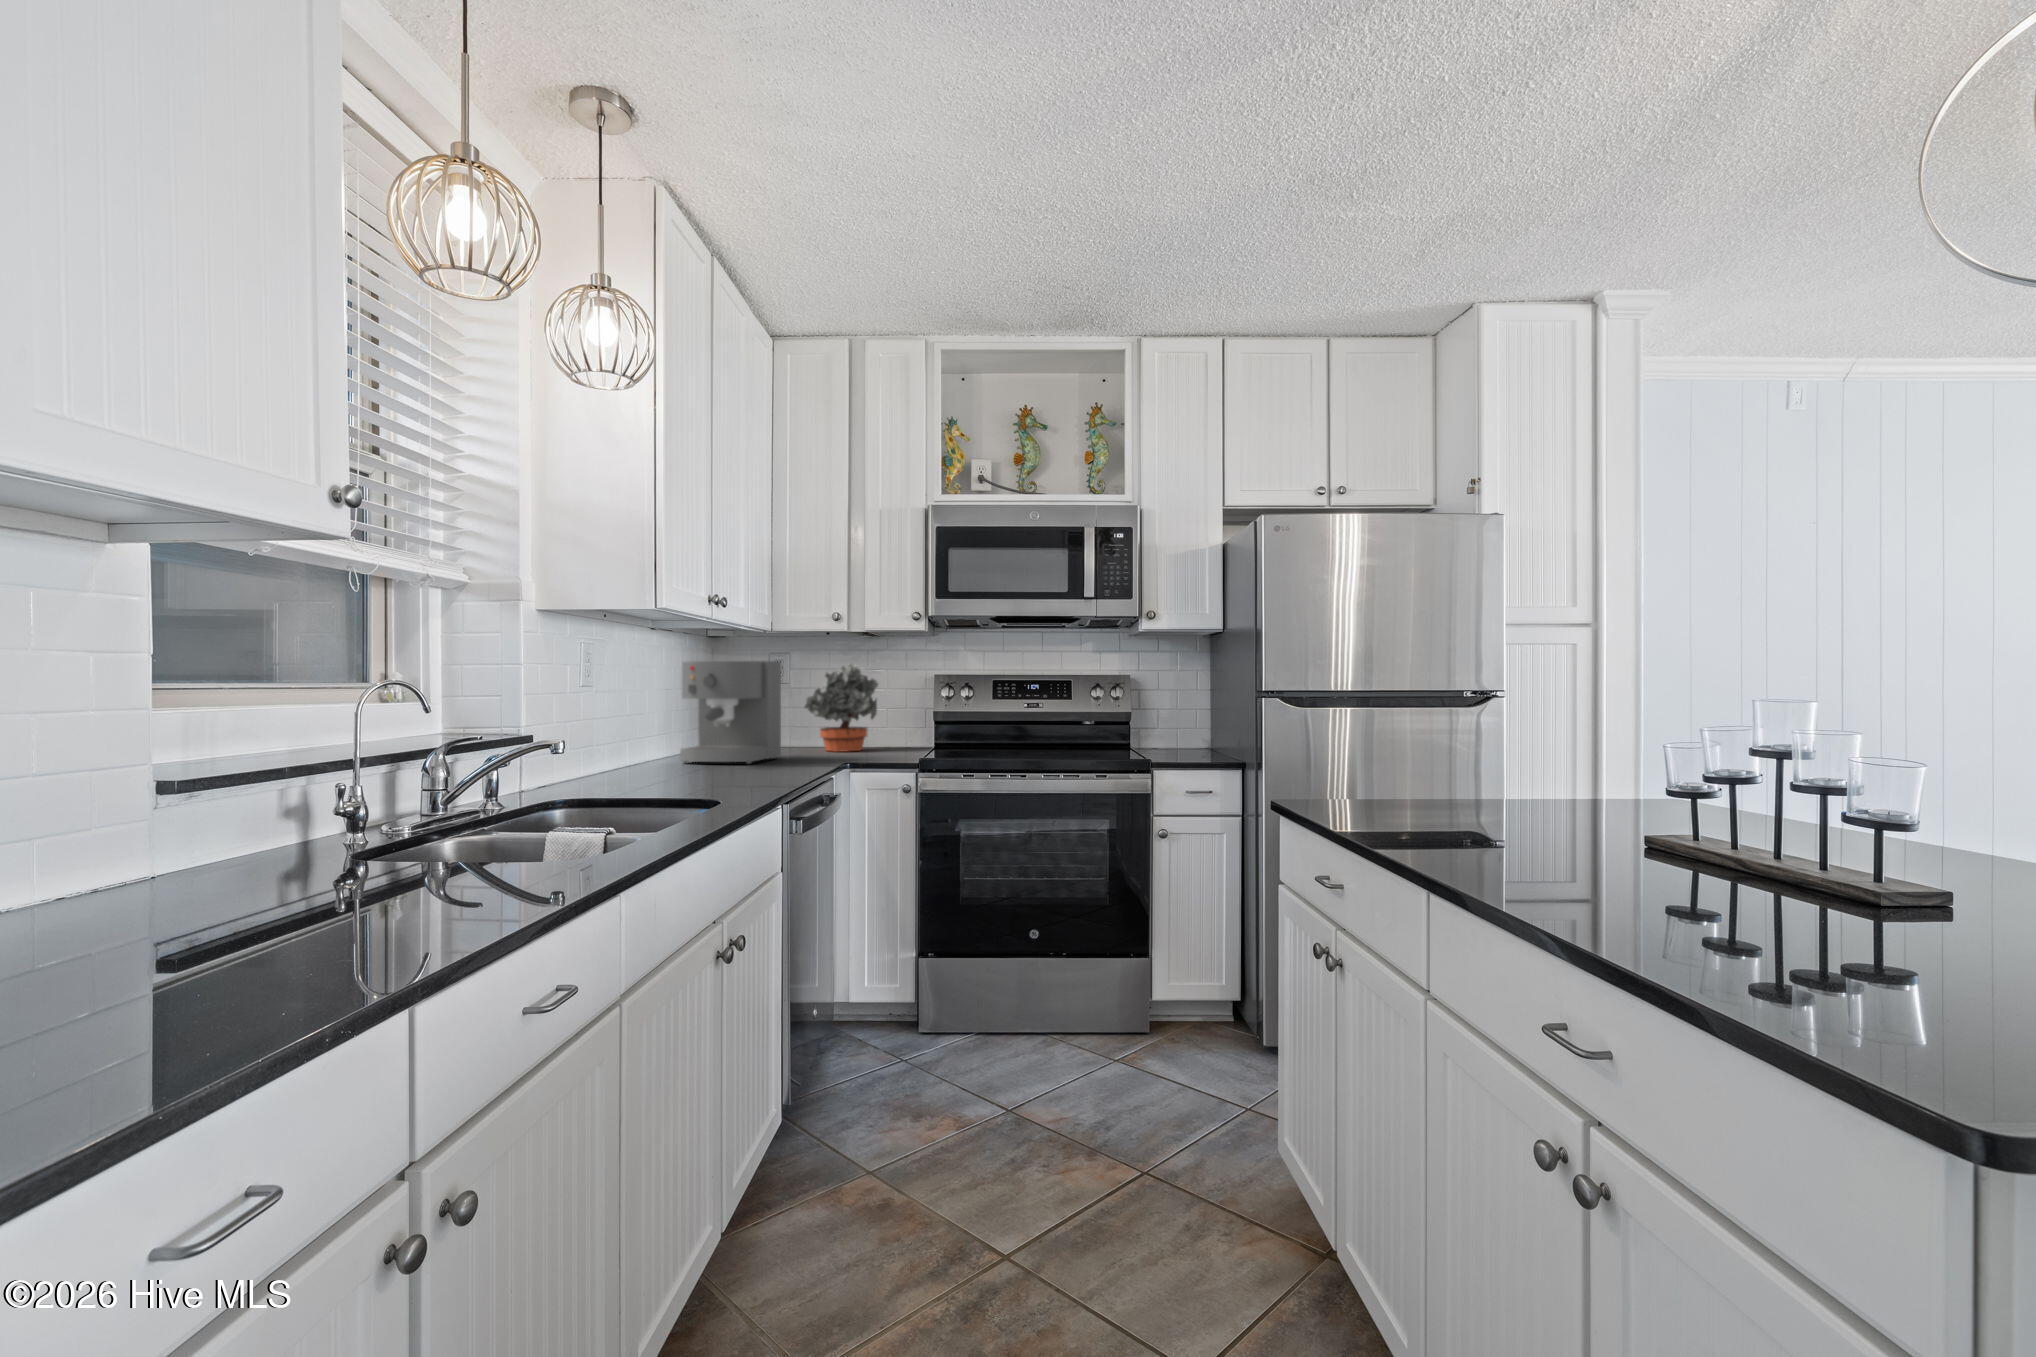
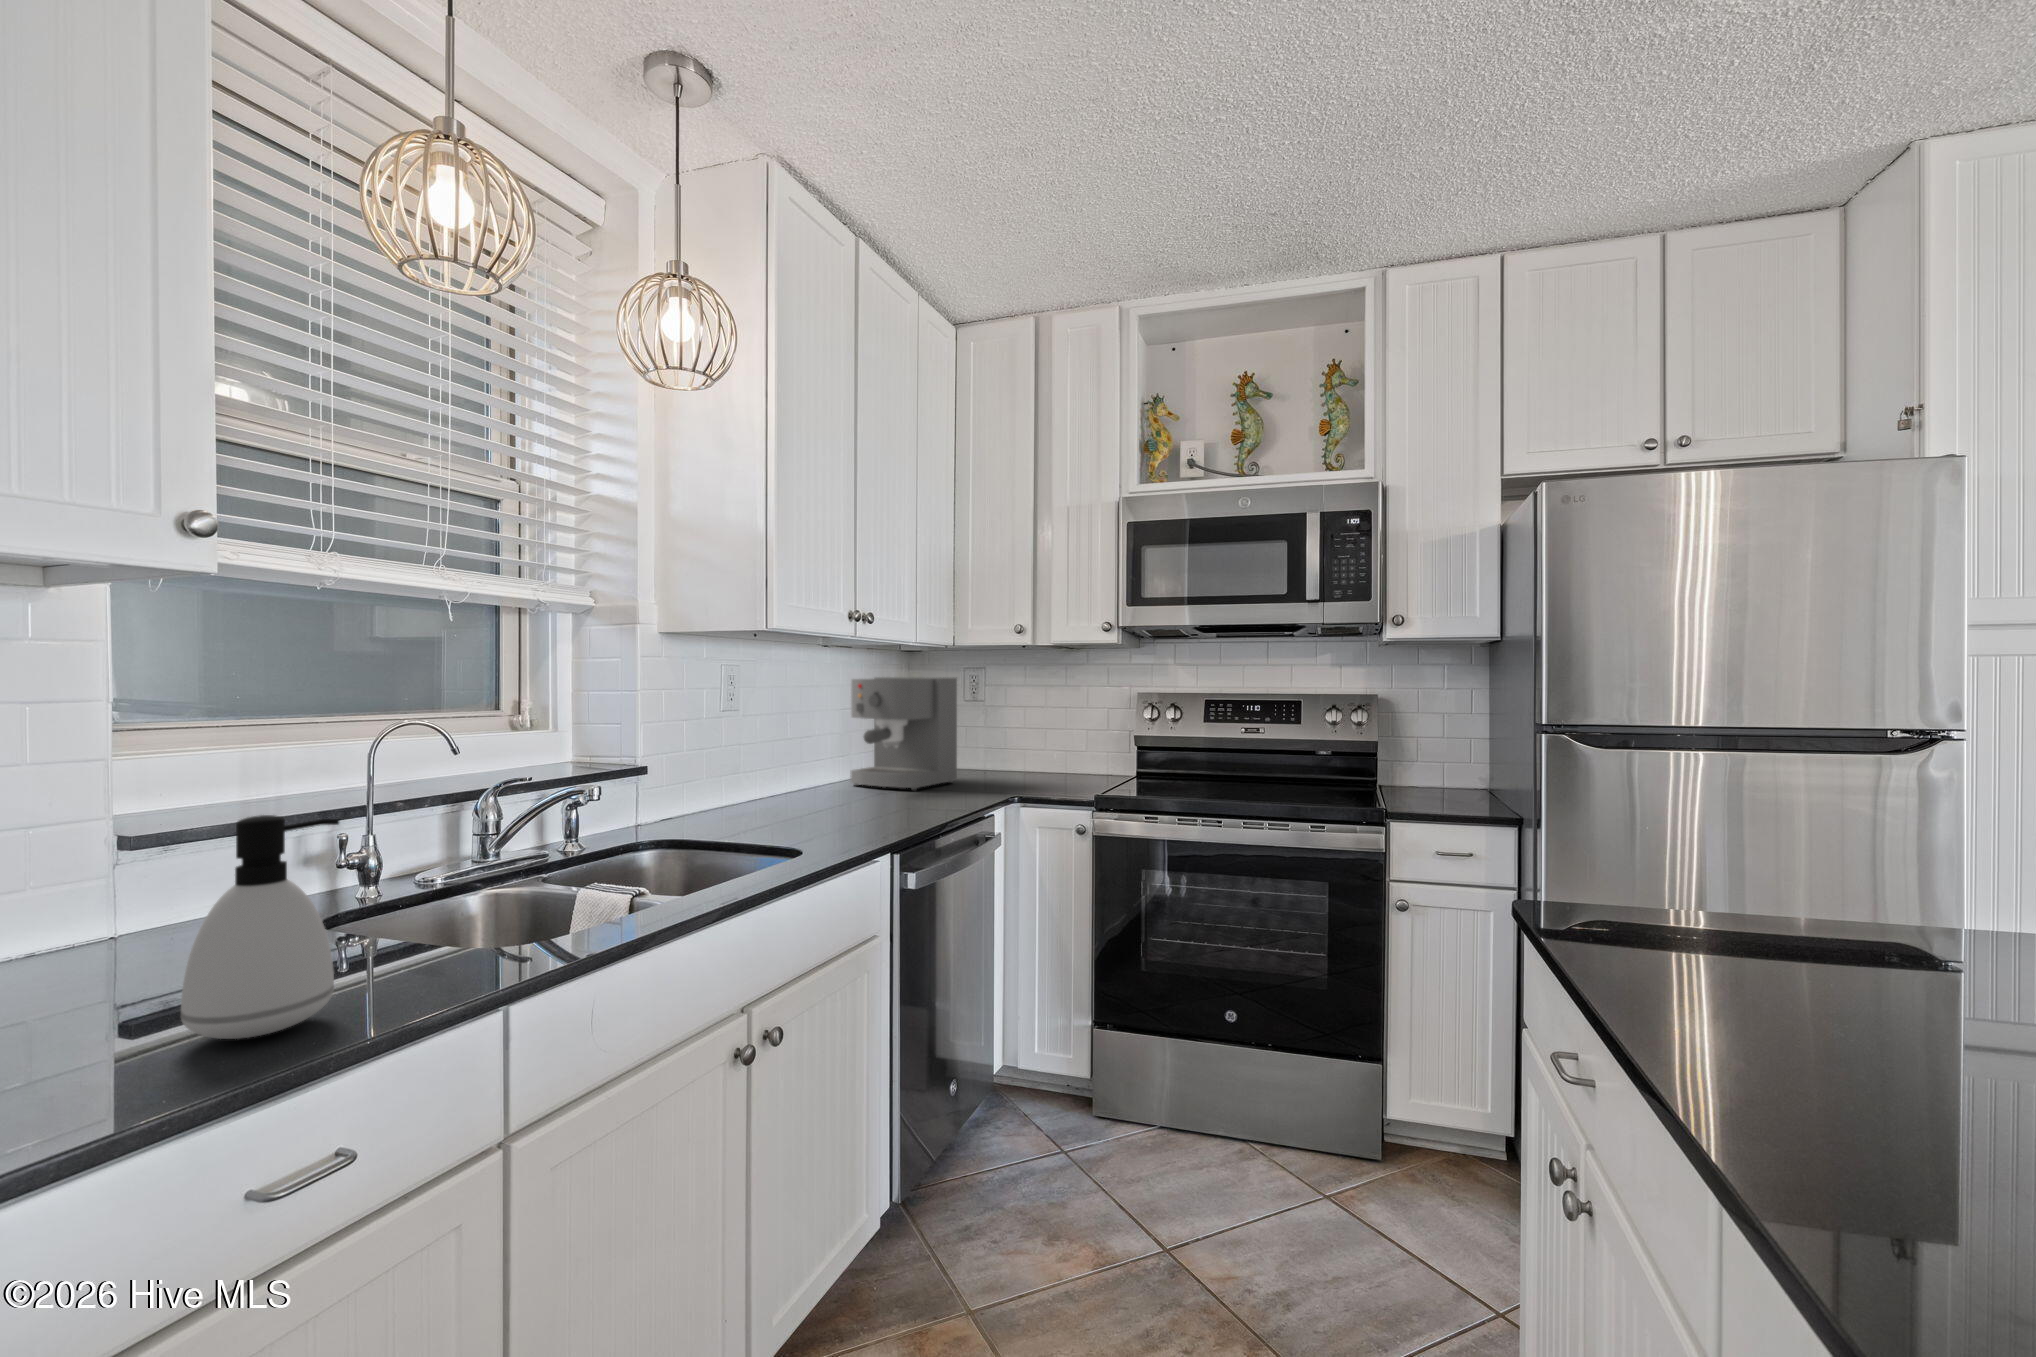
potted plant: present [805,663,878,752] -> none [992,676,1075,775]
soap dispenser: none [385,734,495,908] -> present [181,815,339,1039]

